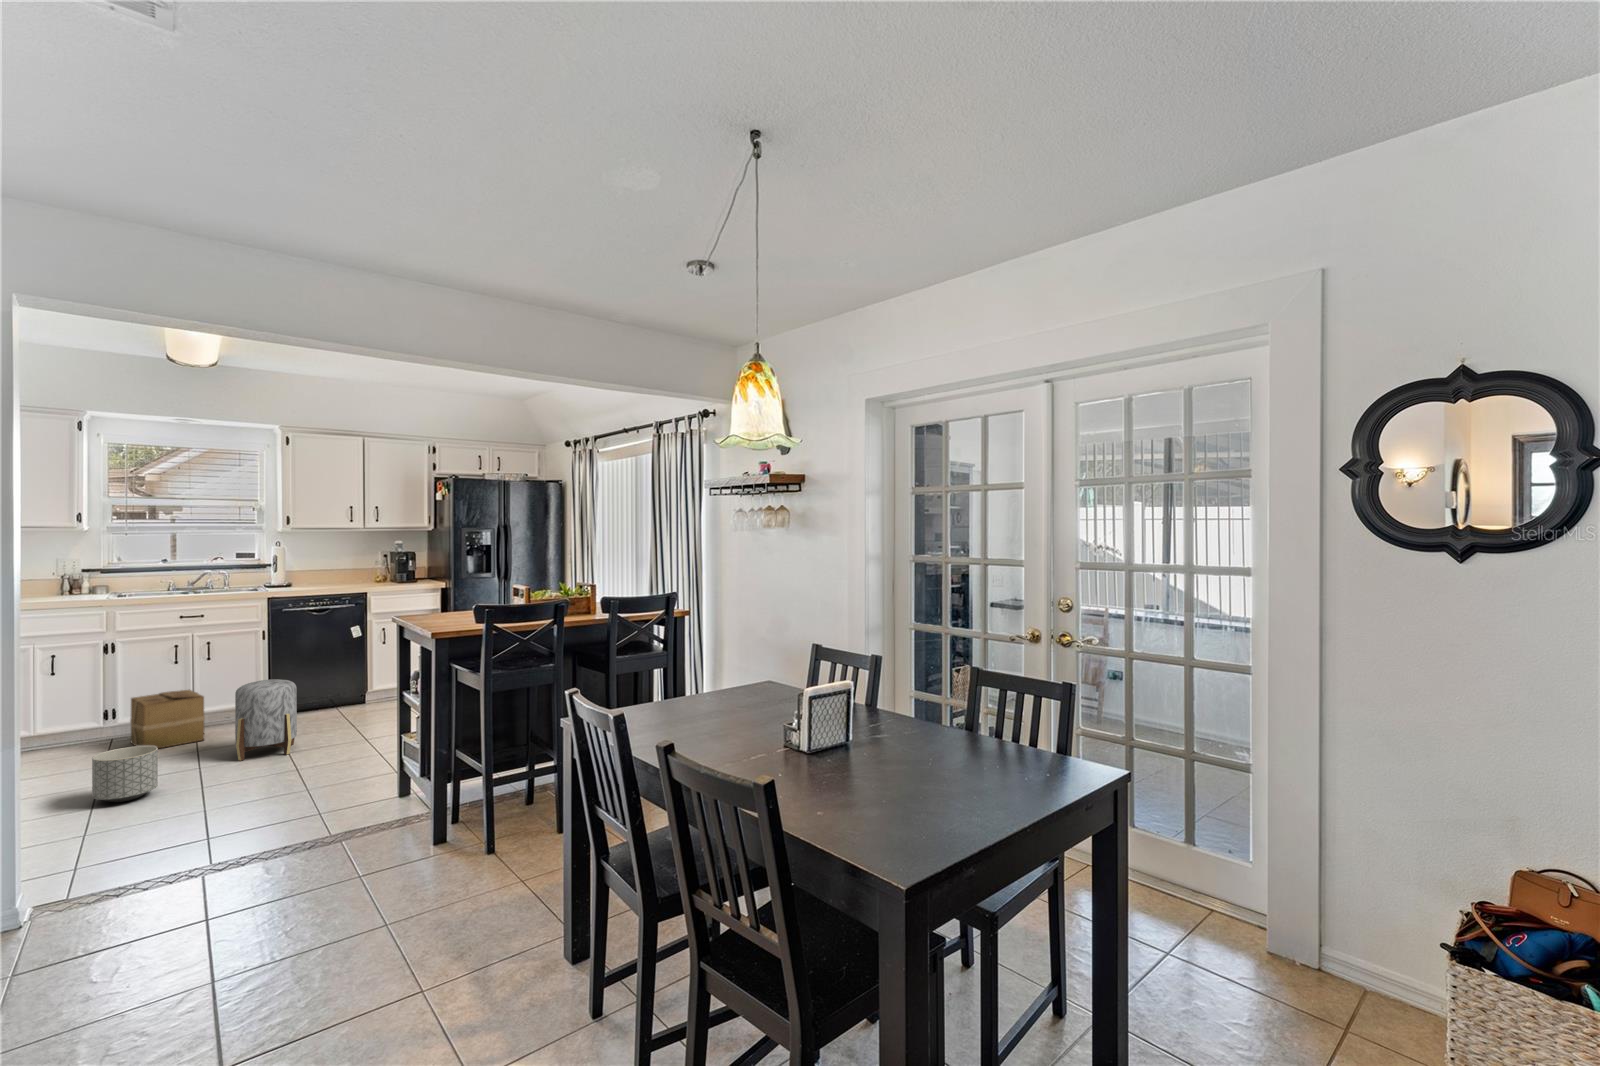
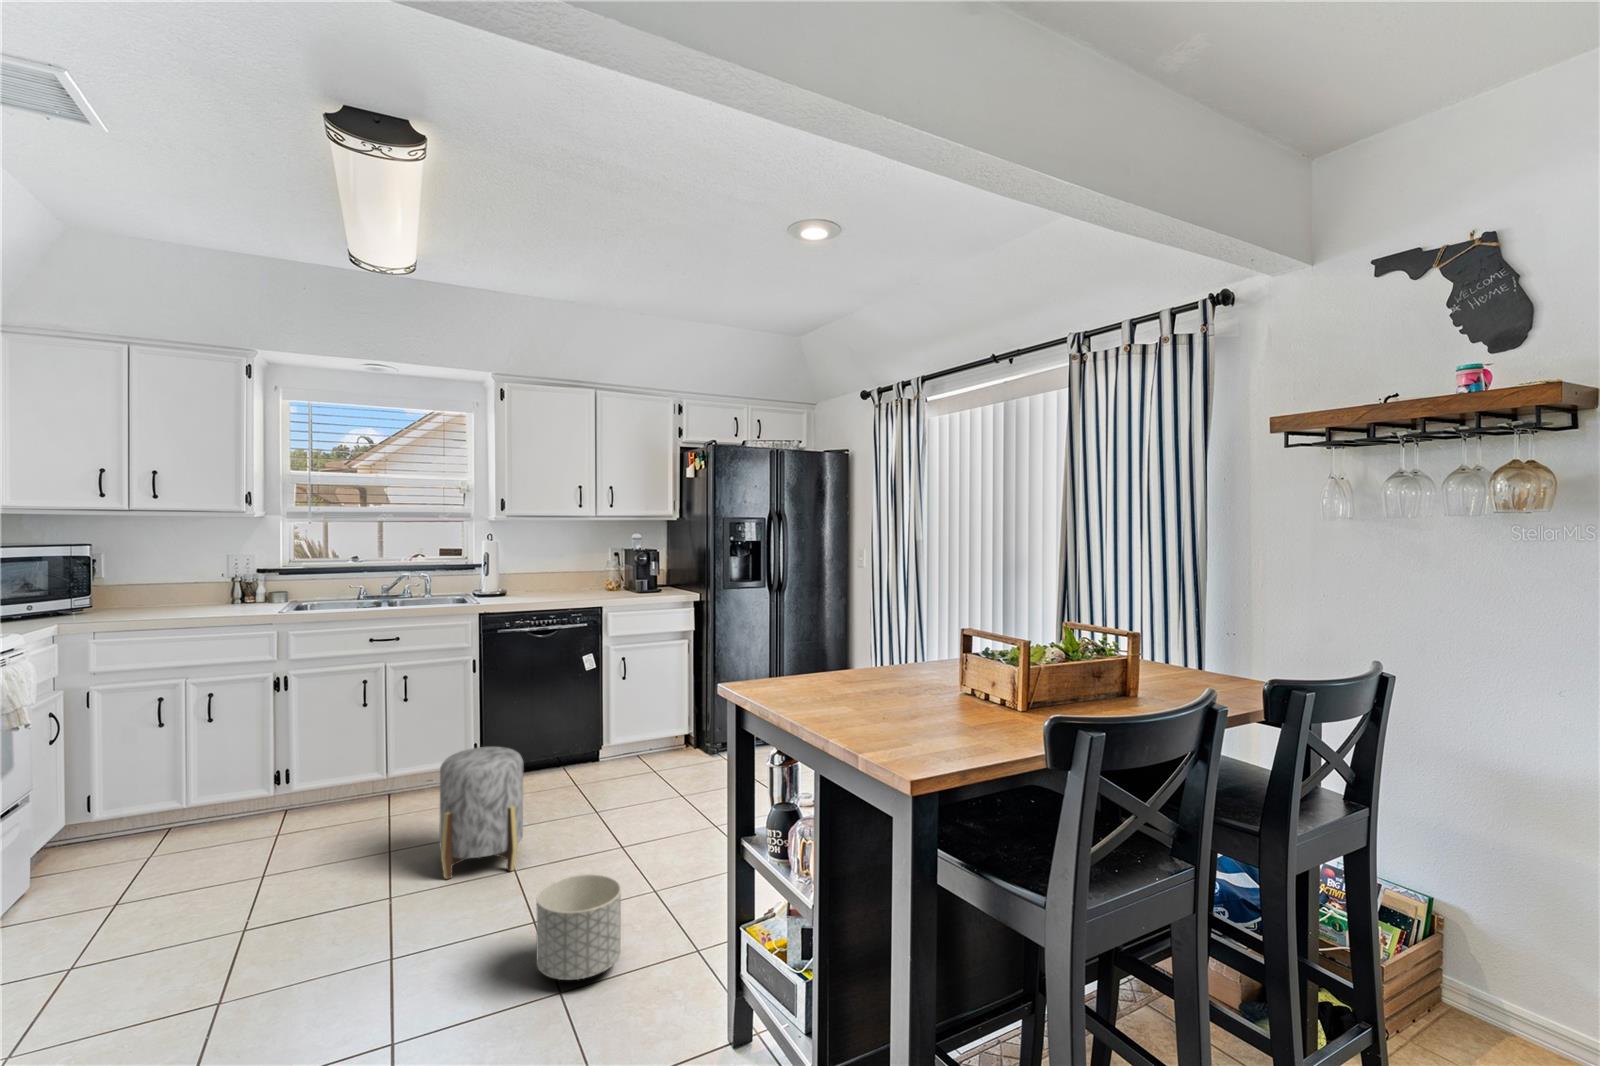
cardboard box: present [130,690,205,748] -> none [307,745,399,843]
planter: present [92,746,158,802] -> present [536,874,621,980]

